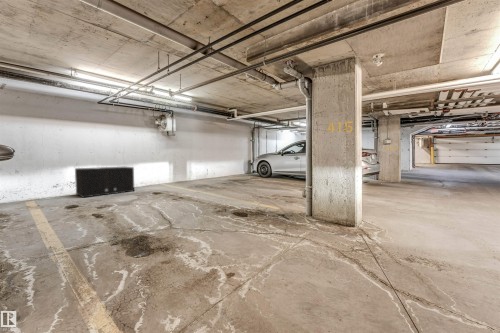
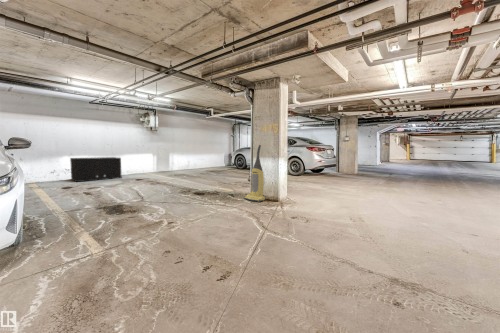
vacuum cleaner: none [305,150,336,228] -> present [244,145,266,202]

